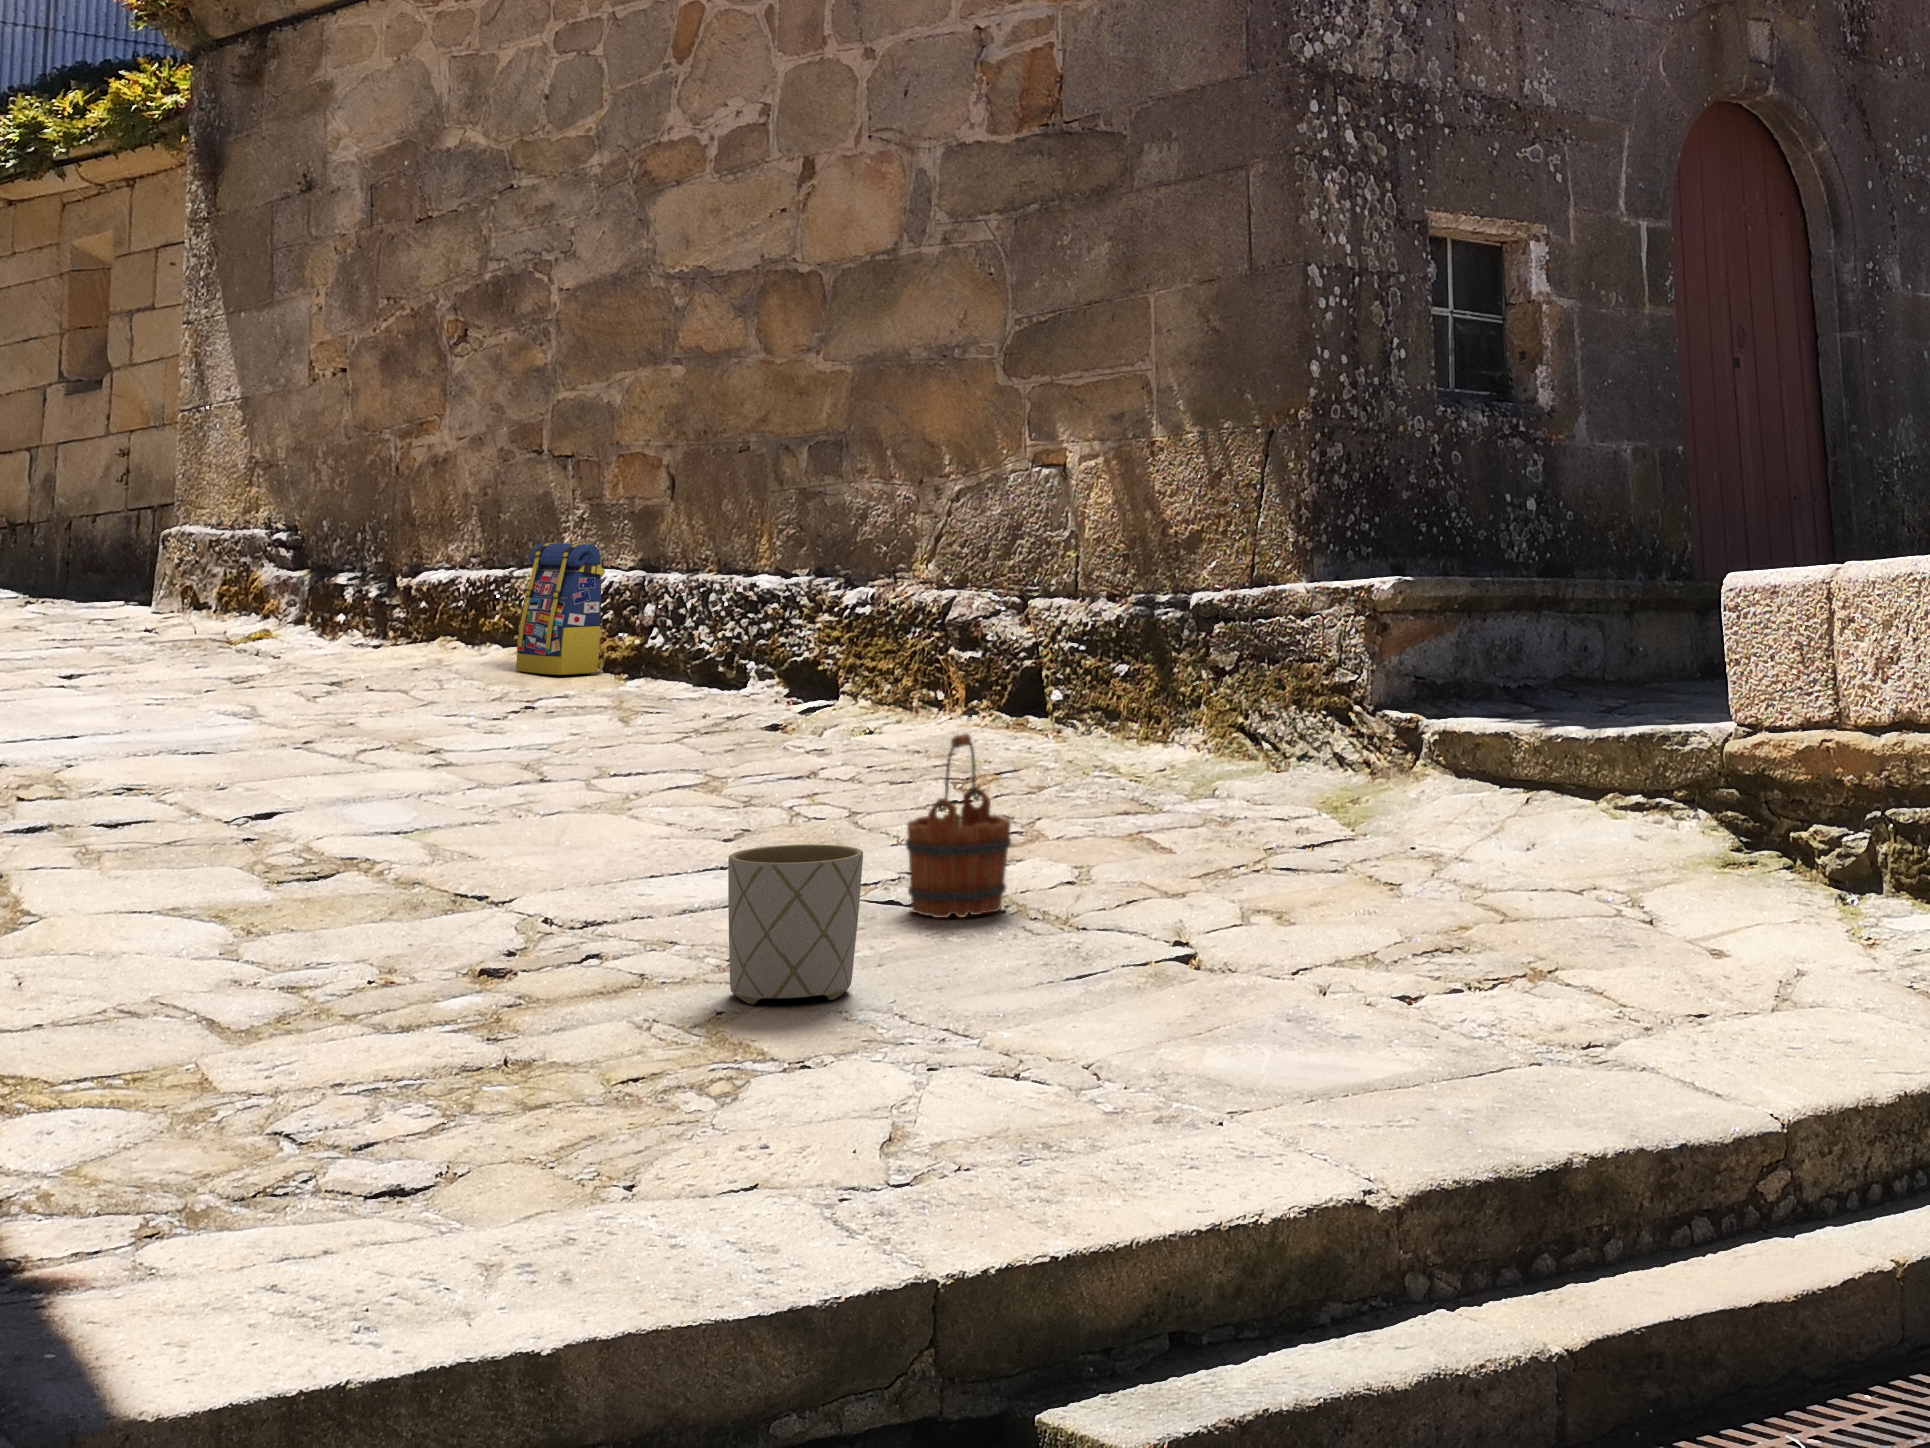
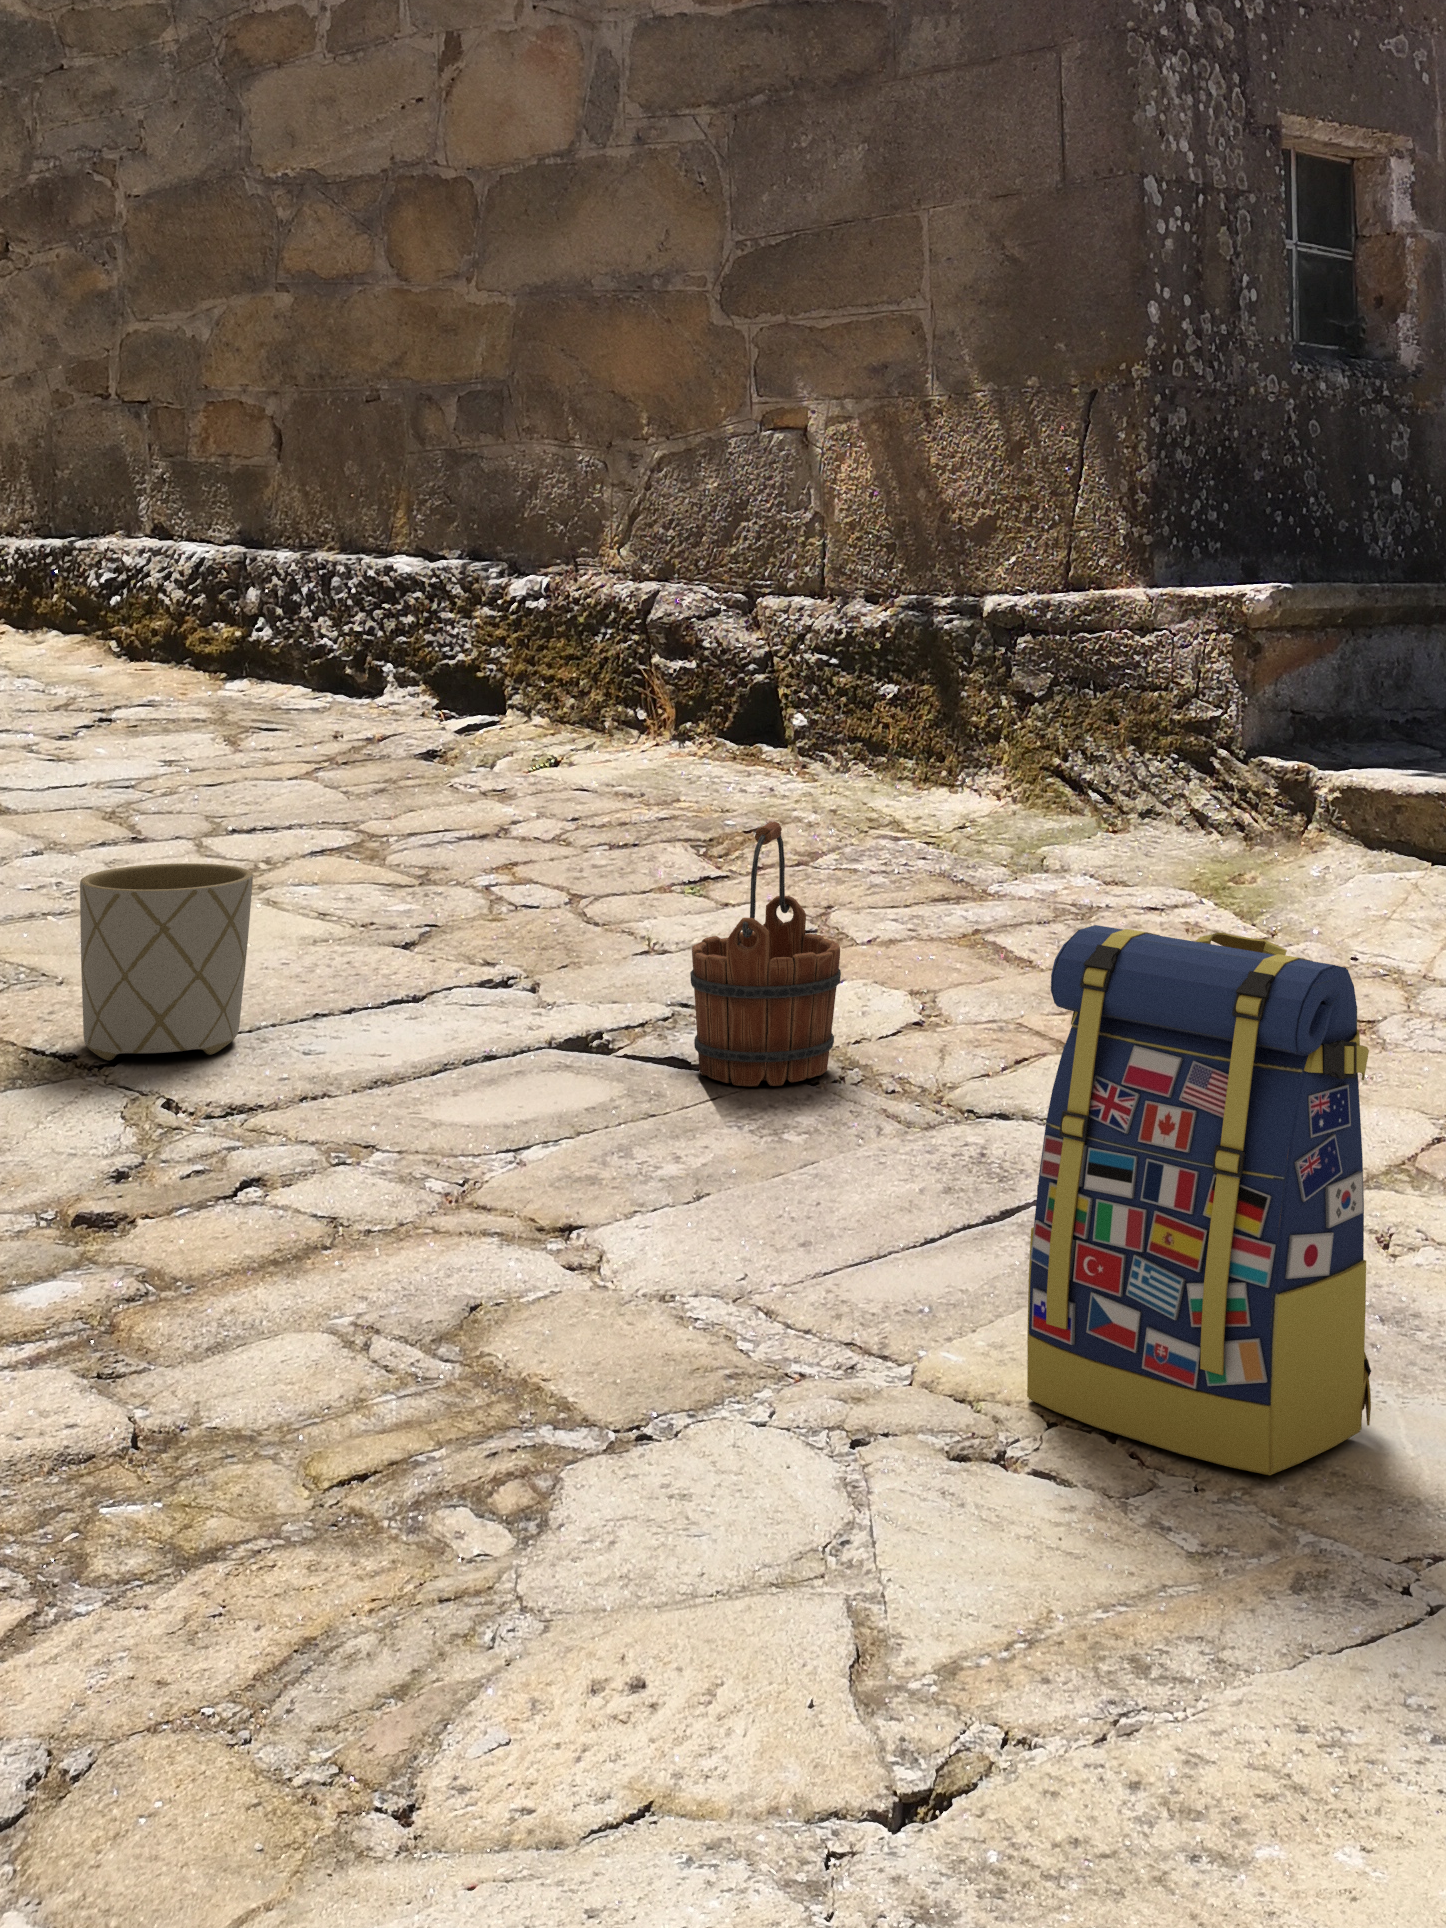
backpack: present [516,543,605,675] -> present [1027,925,1371,1475]
planter: present [728,844,863,1004] -> present [80,863,253,1060]

